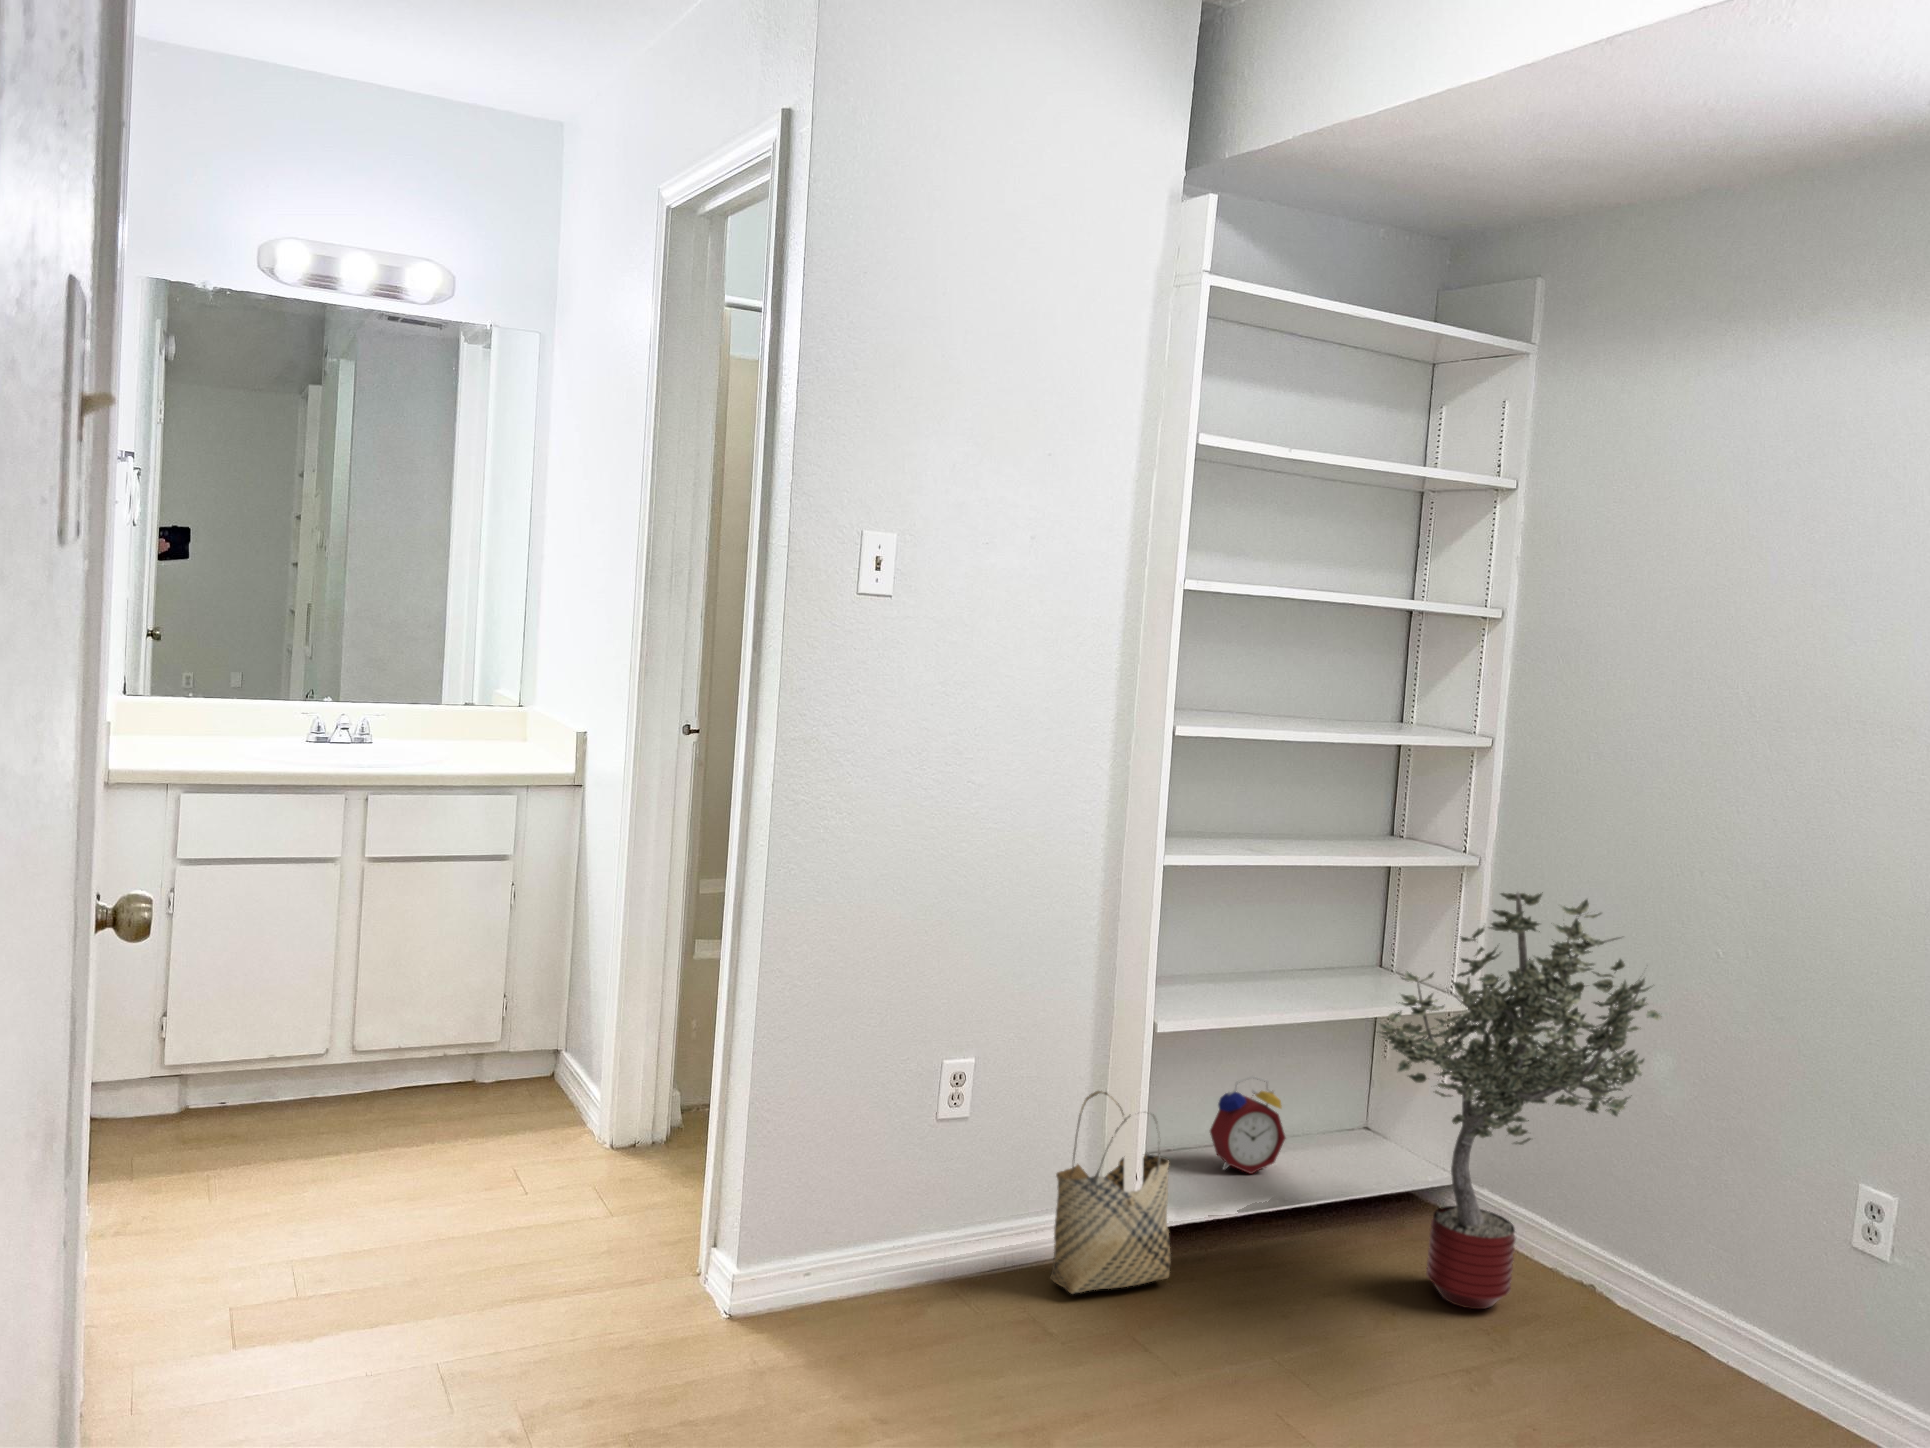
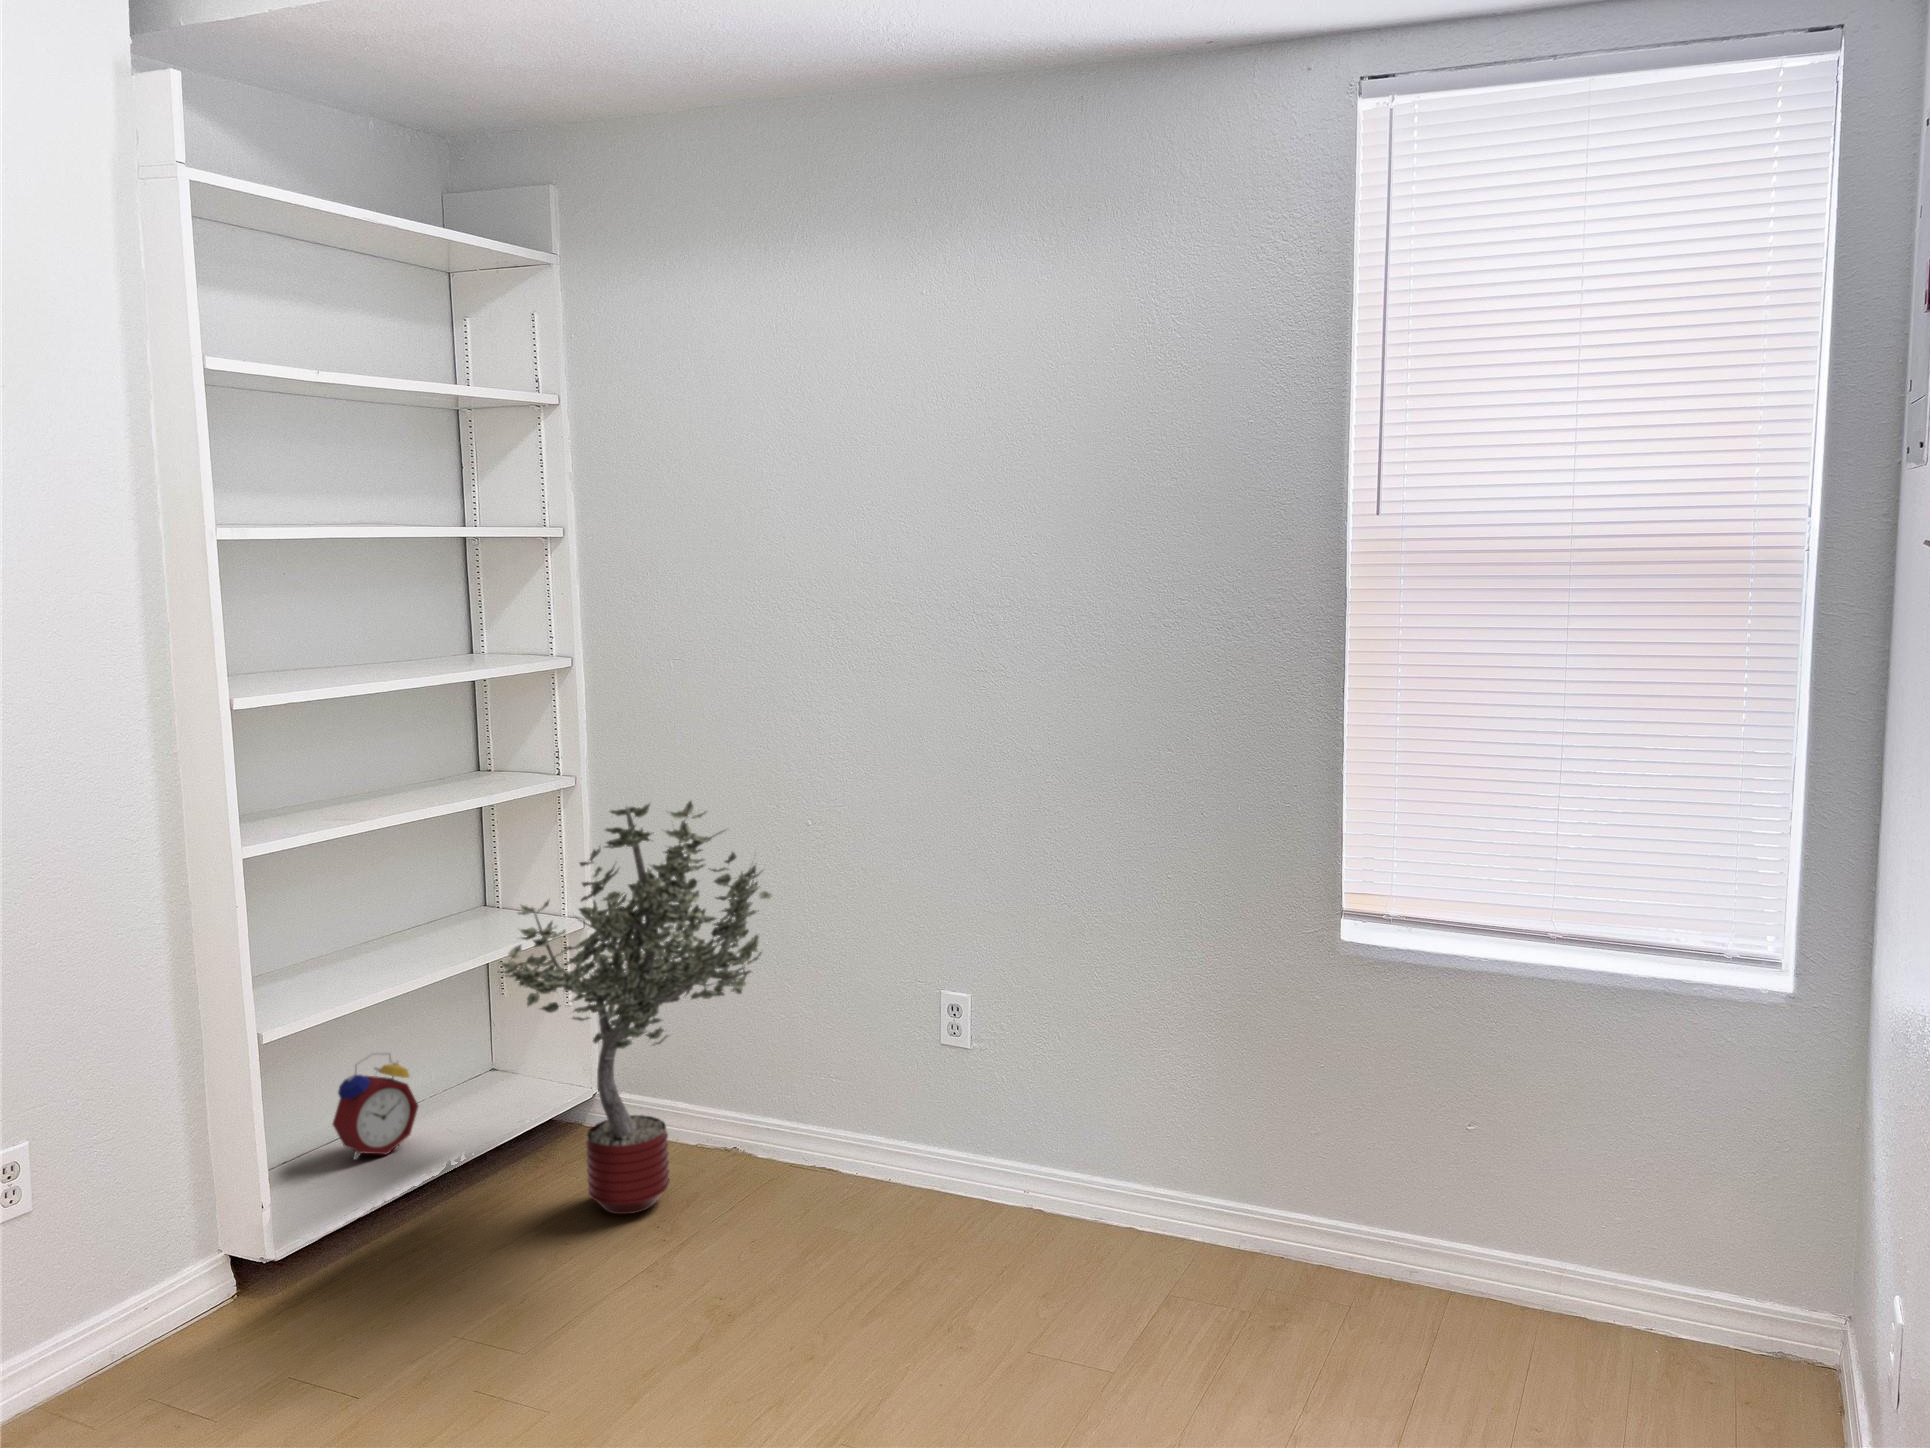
woven basket: present [1050,1091,1171,1294] -> none [164,1124,320,1361]

